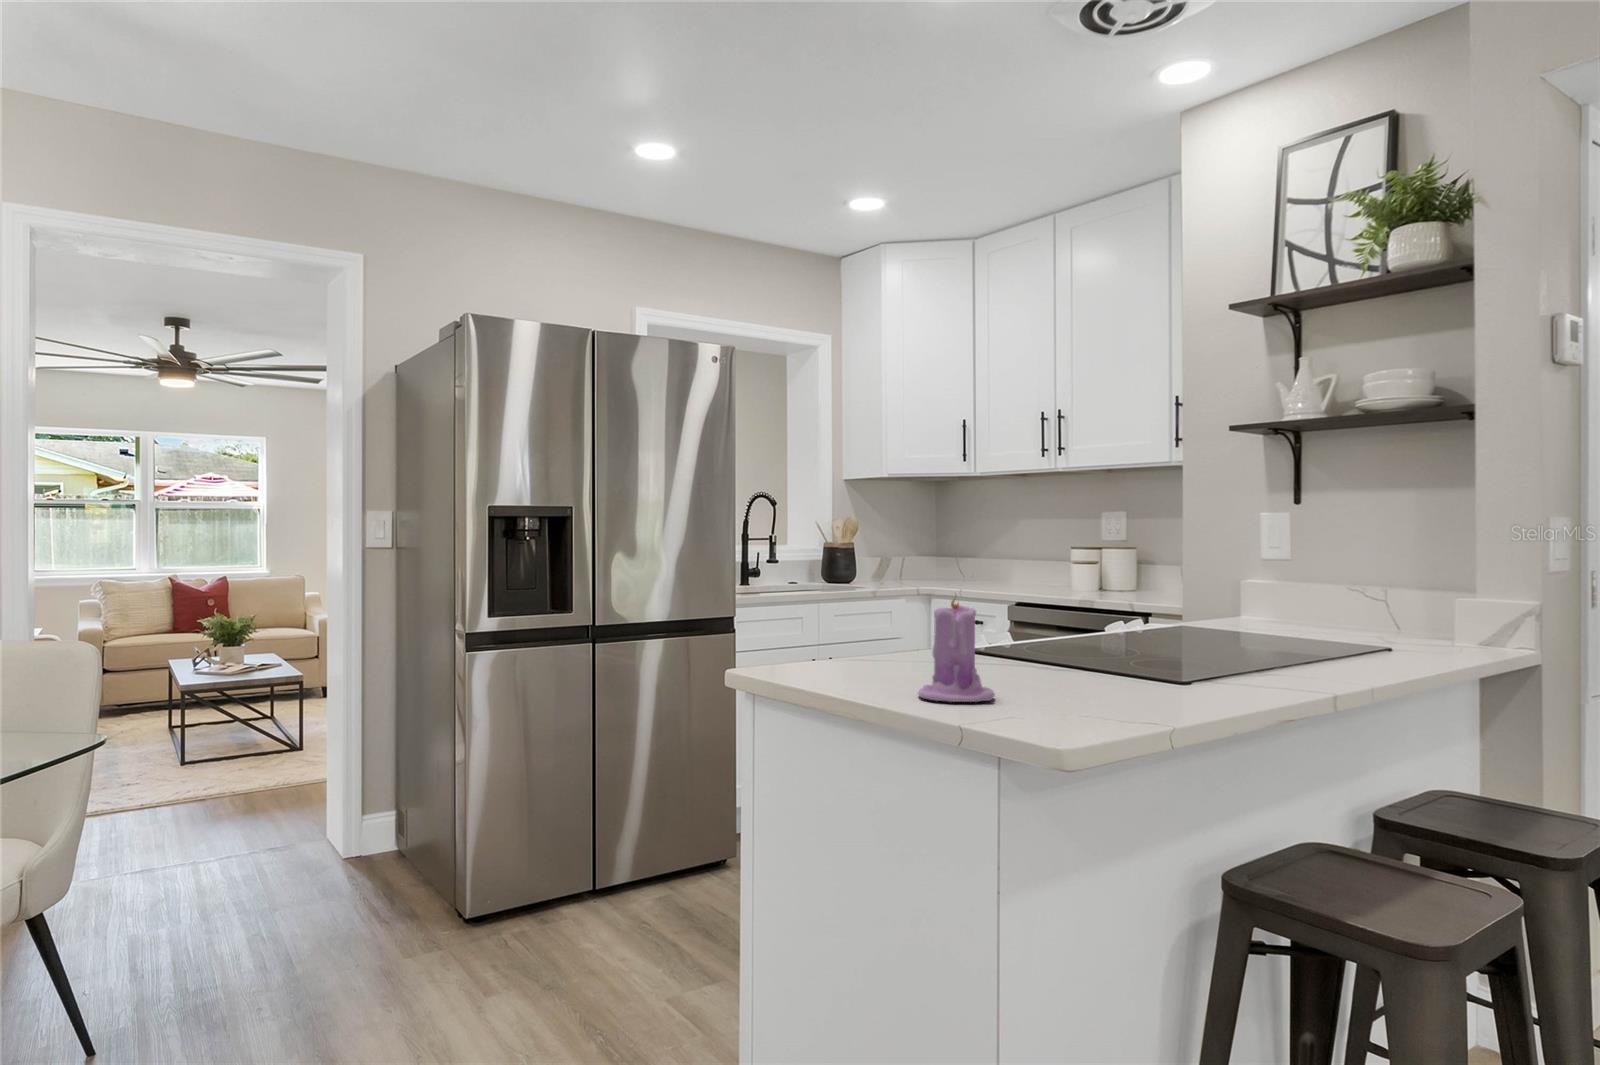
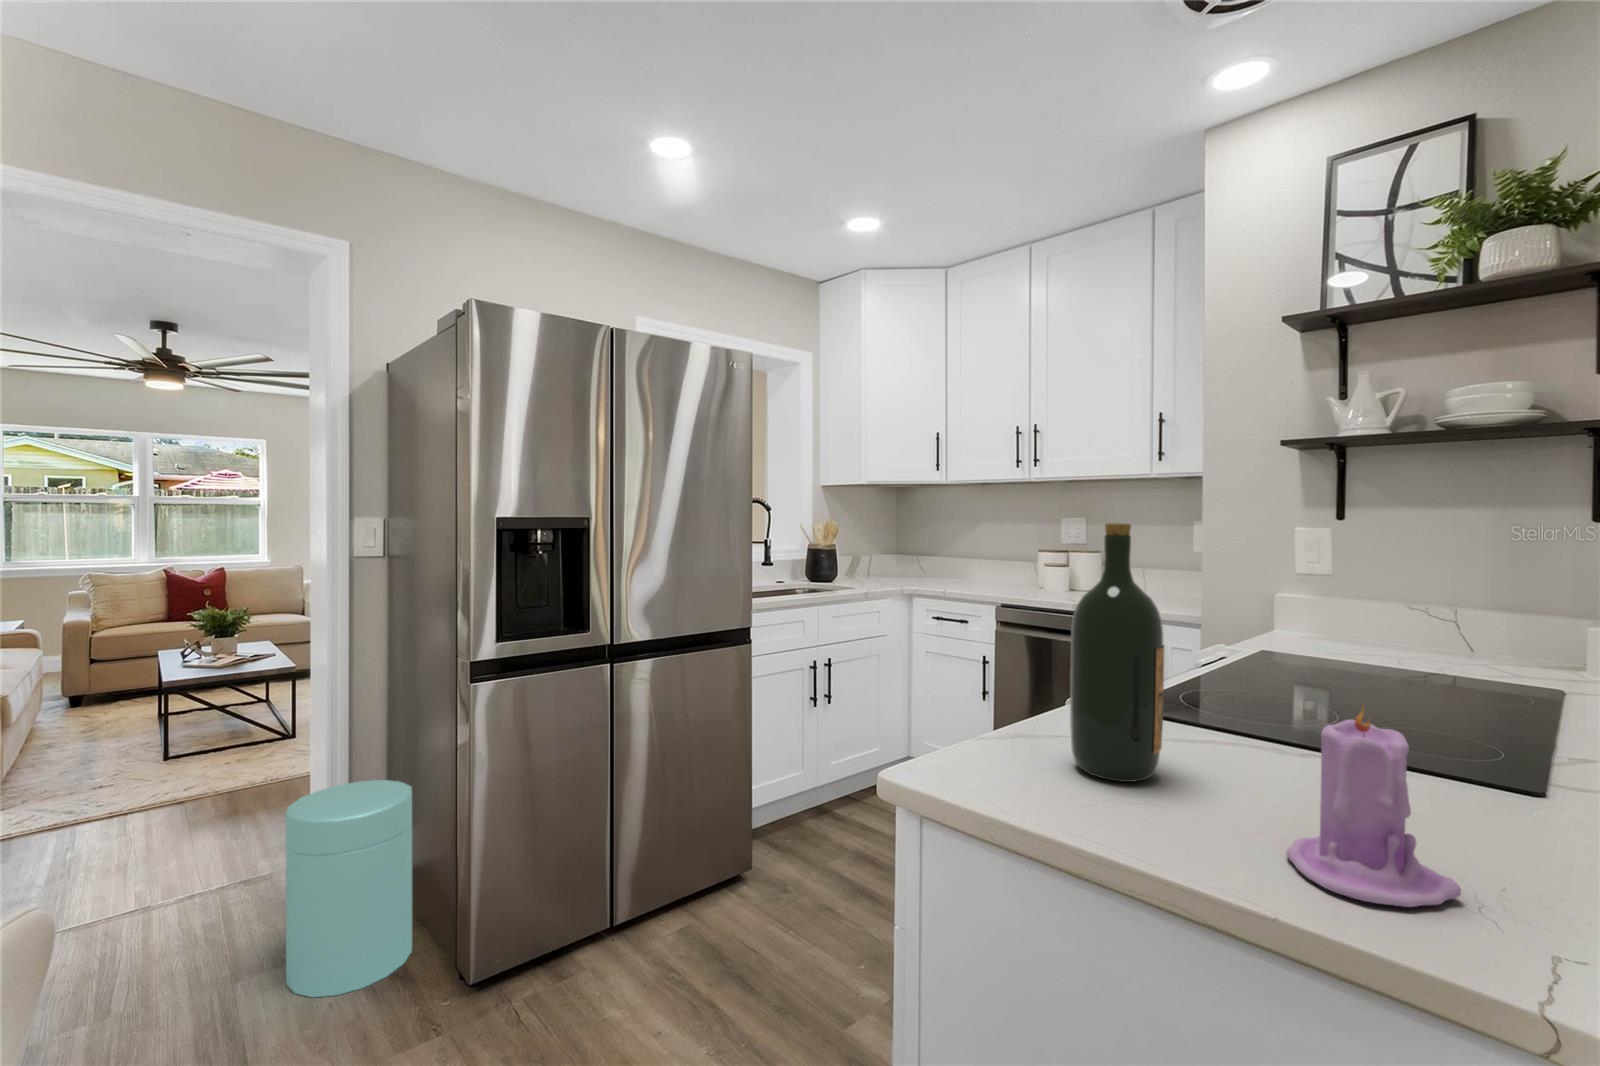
wine bottle: none [857,492,918,671] -> present [1070,523,1164,782]
trash can: none [310,750,417,928] -> present [285,780,412,997]

